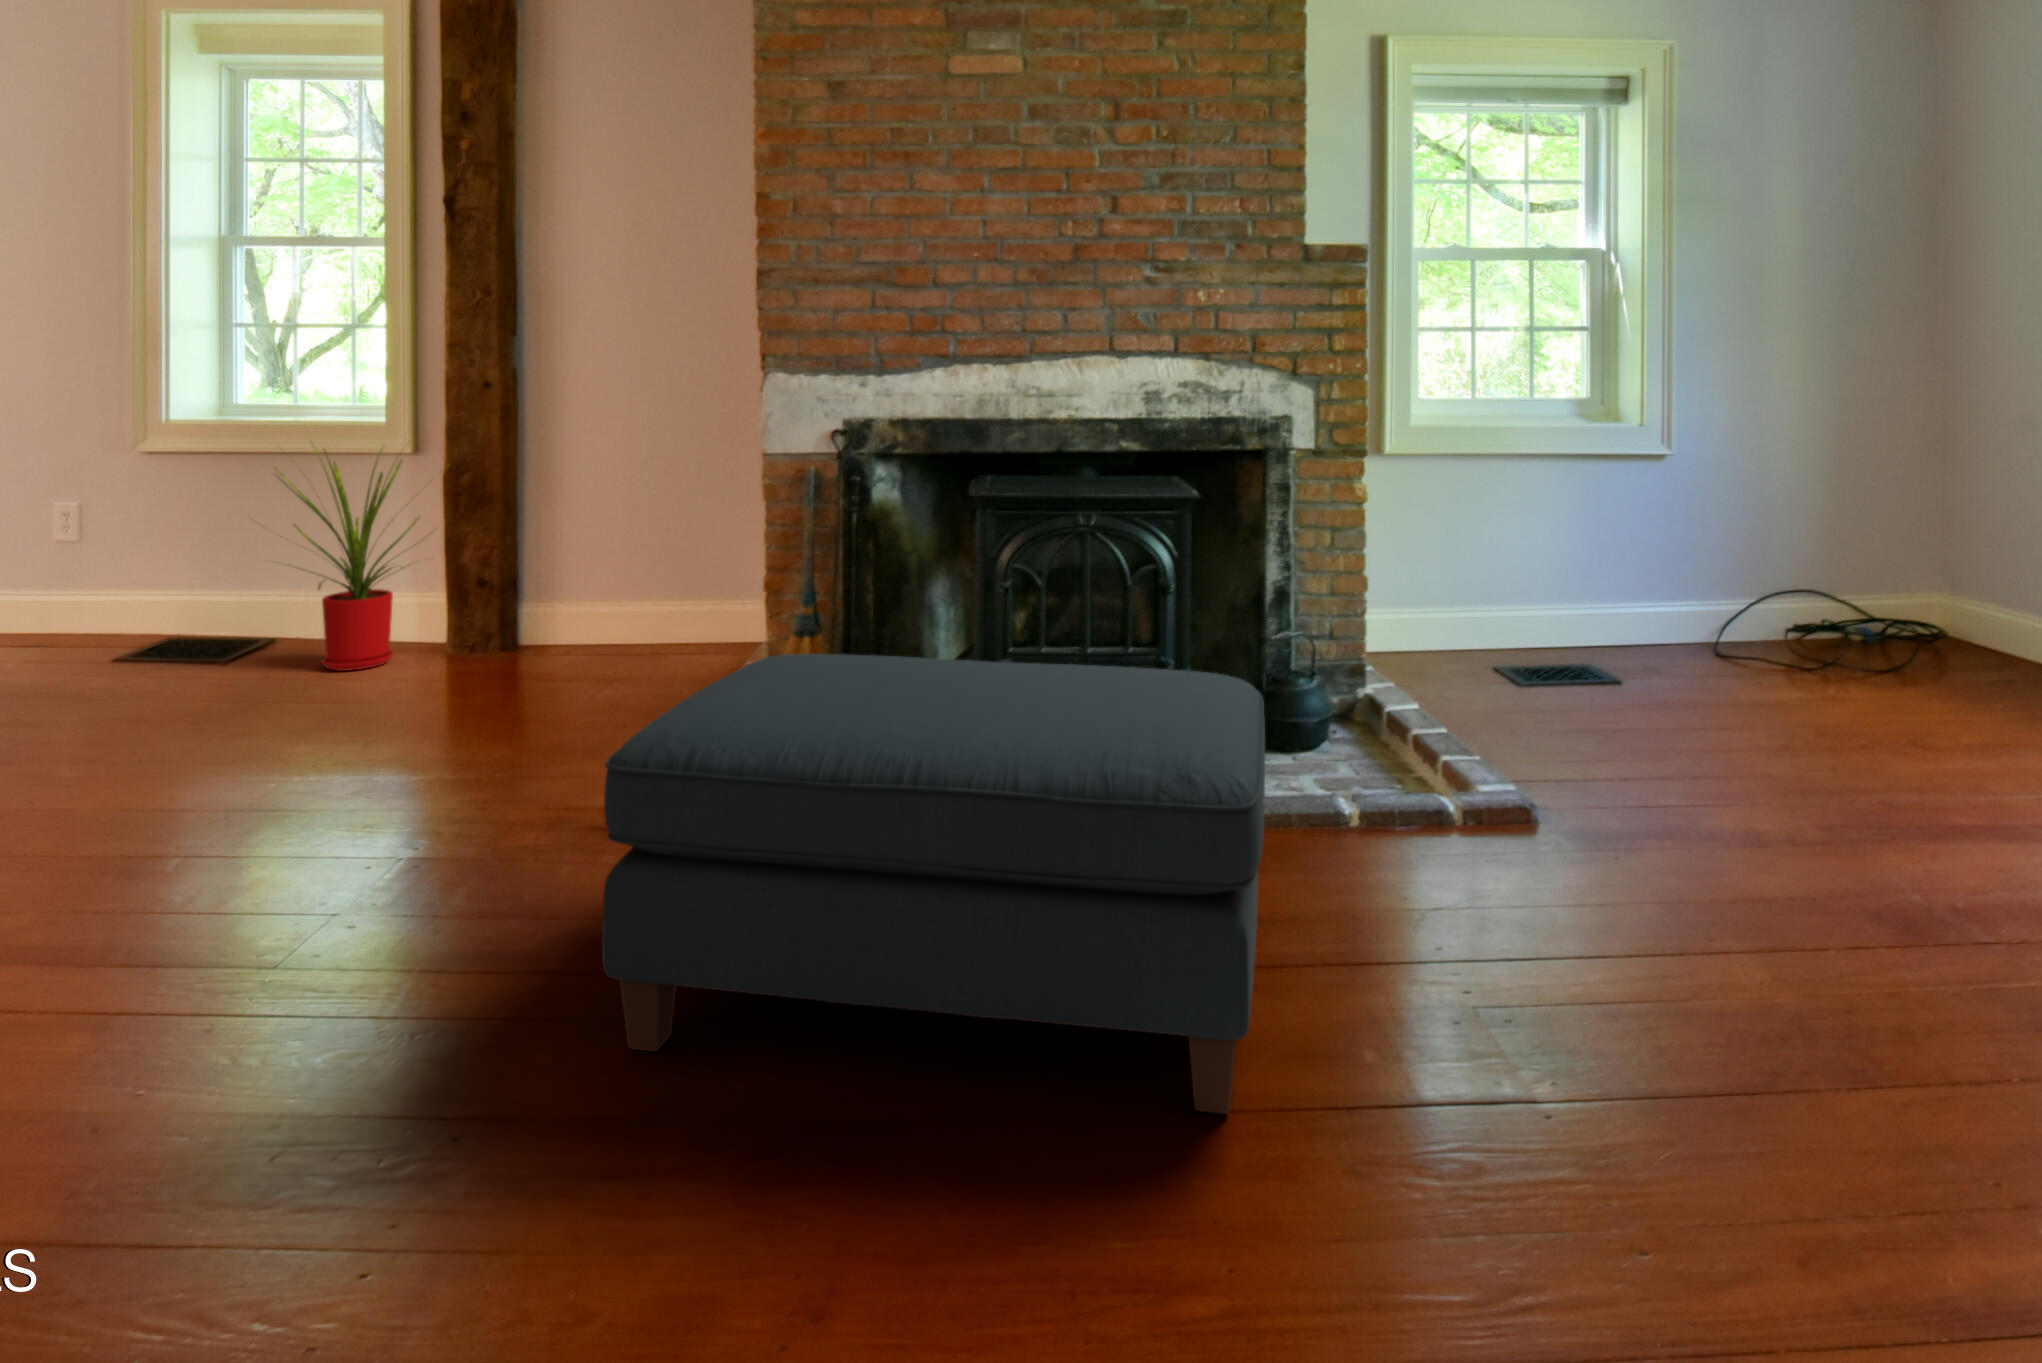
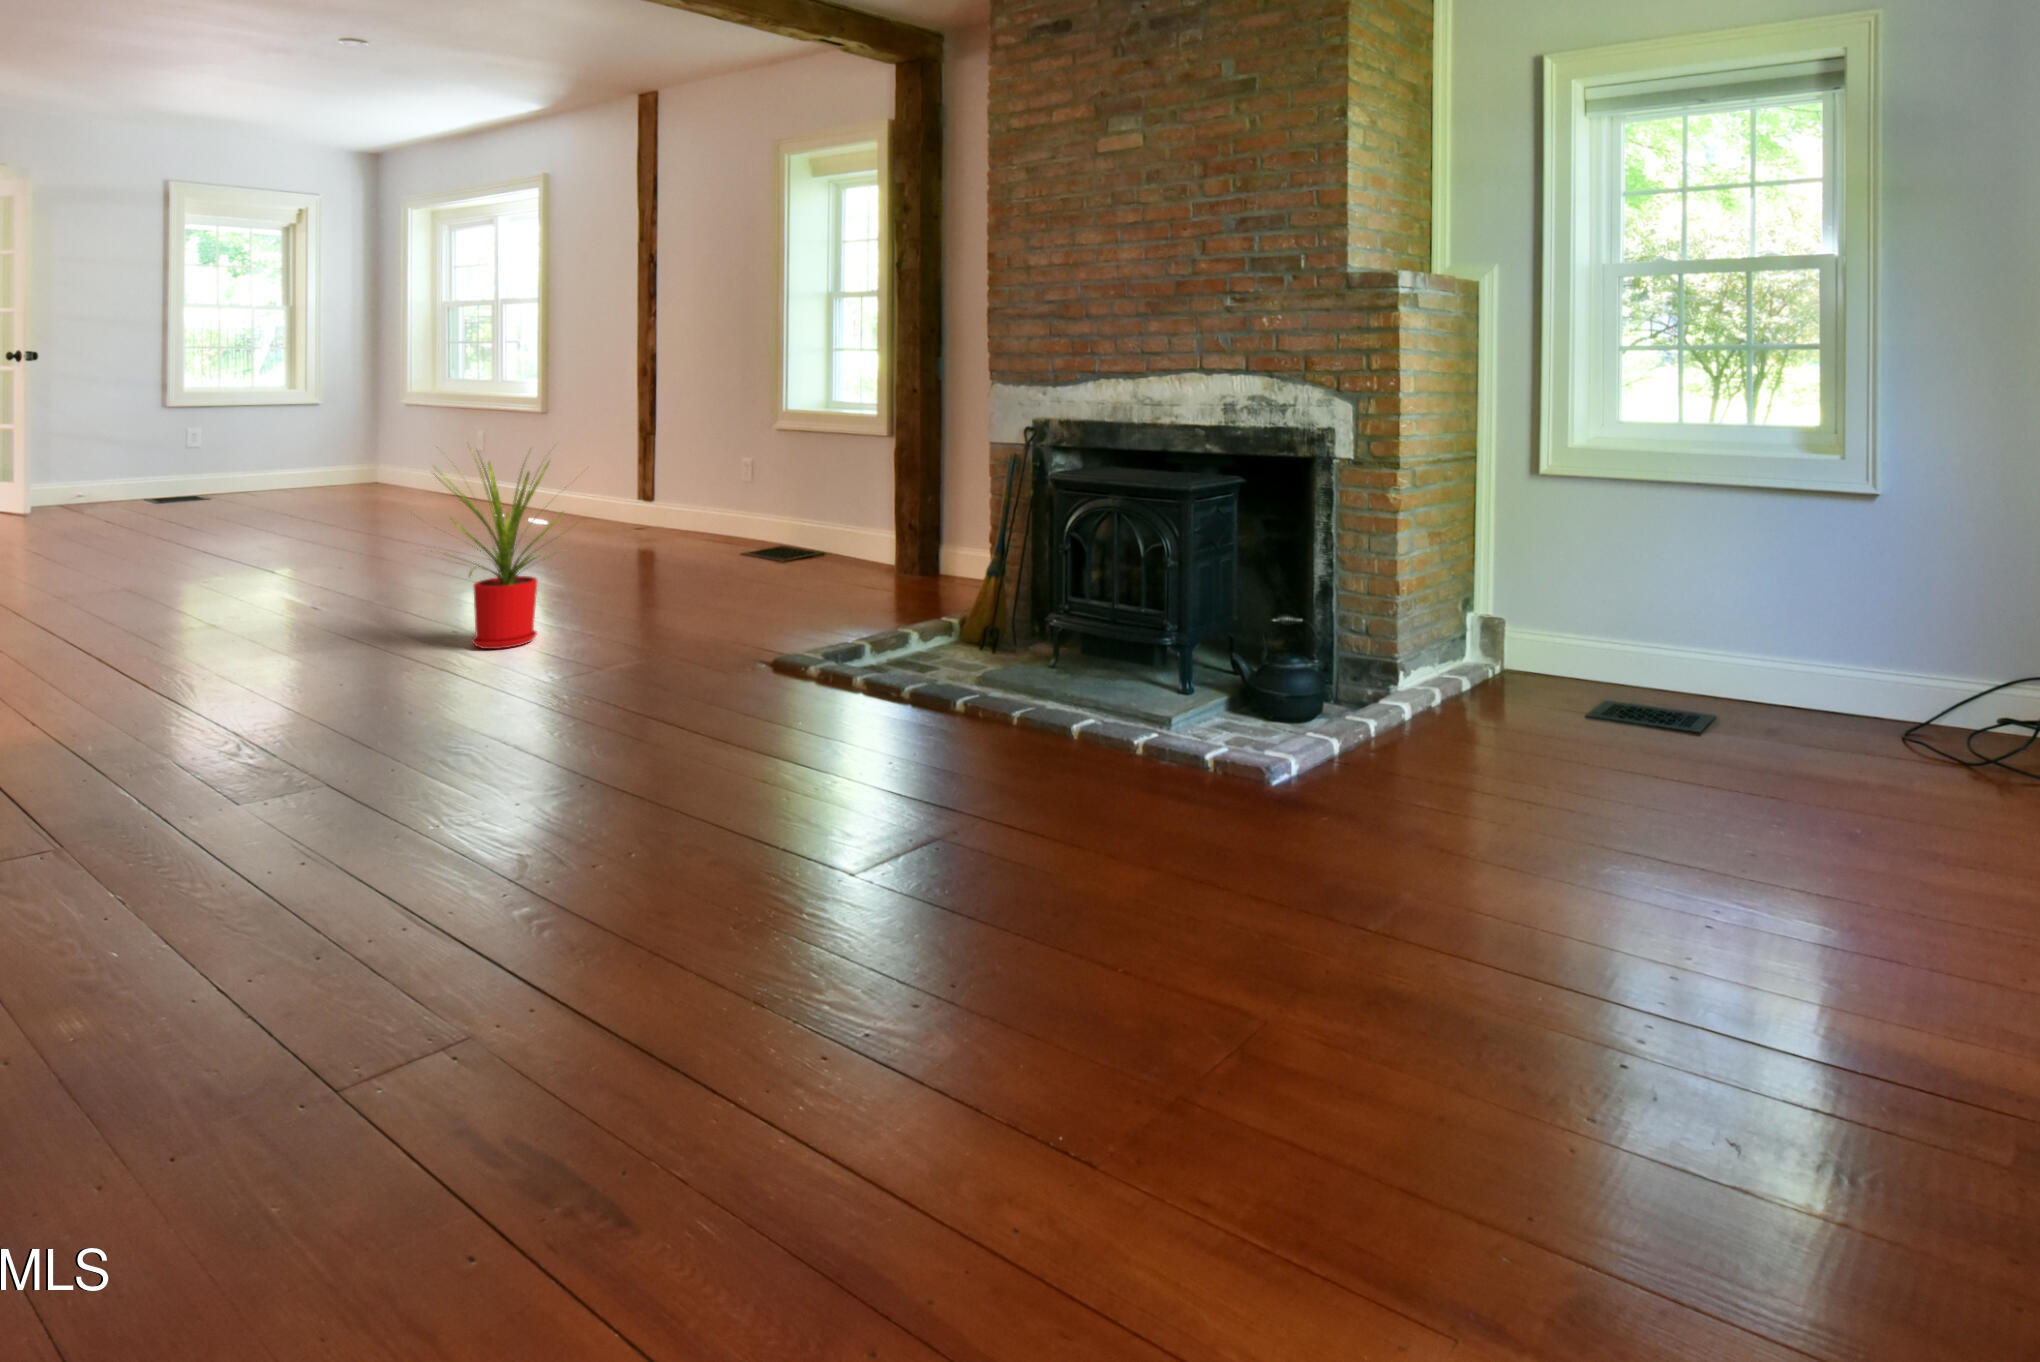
ottoman: present [602,654,1265,1114] -> none [698,645,1331,1105]

